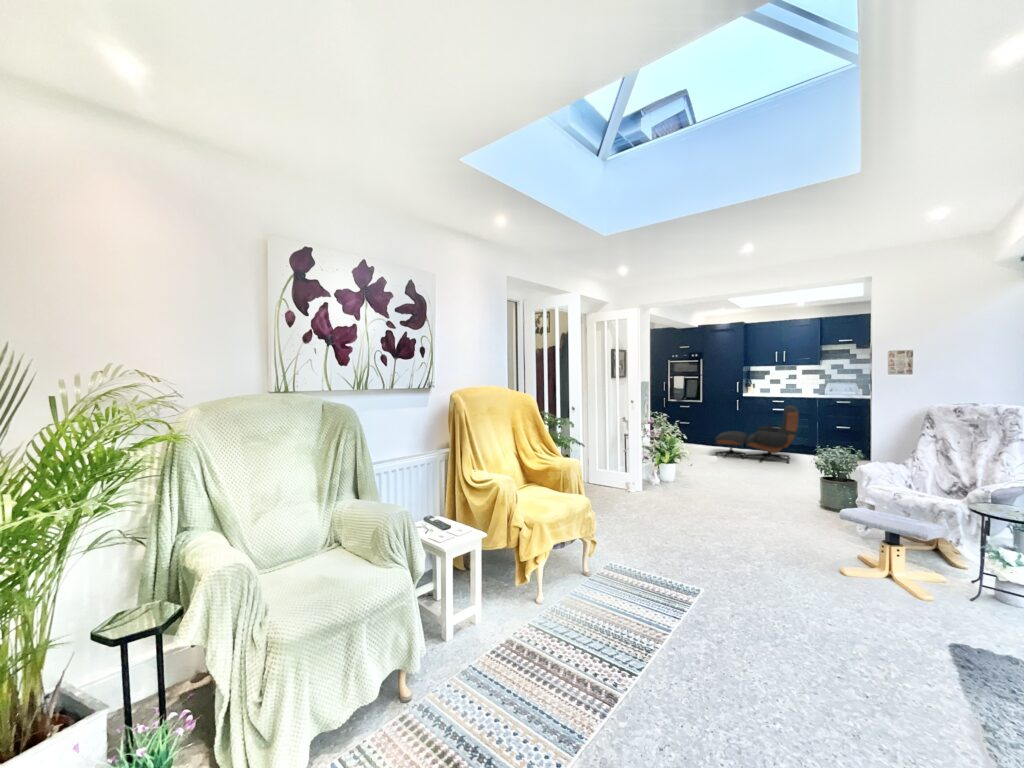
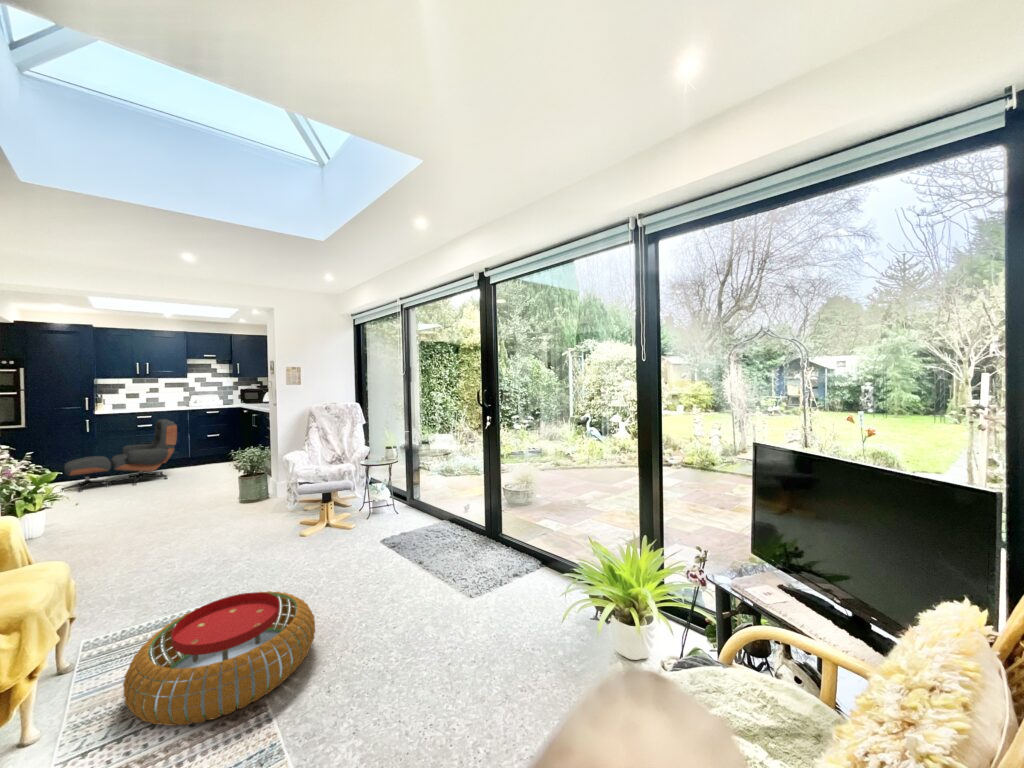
pouf: none [561,578,715,697] -> present [123,591,315,726]

